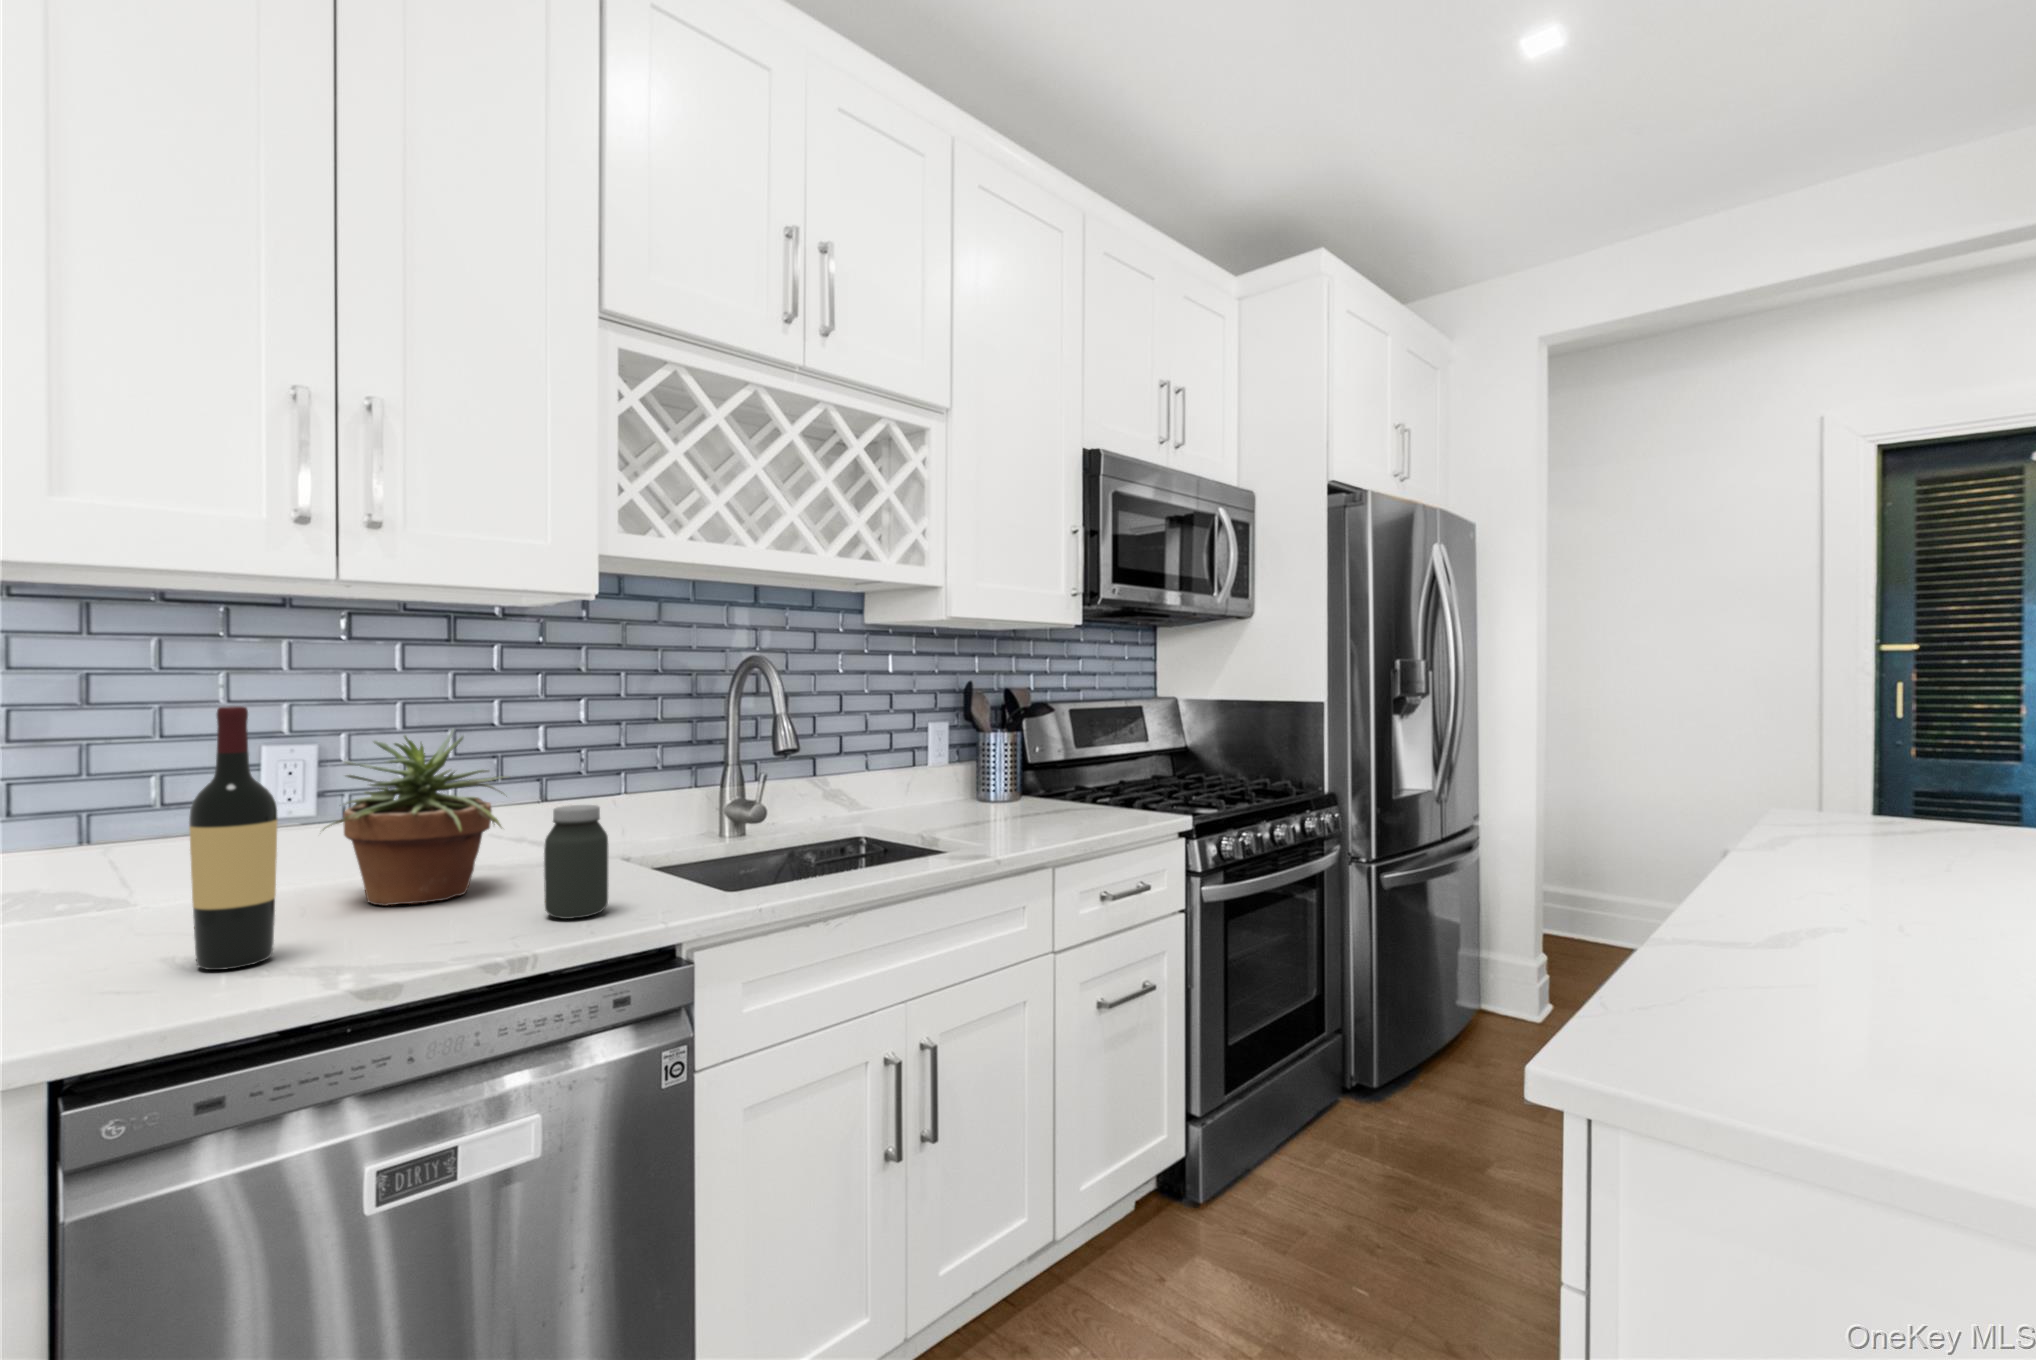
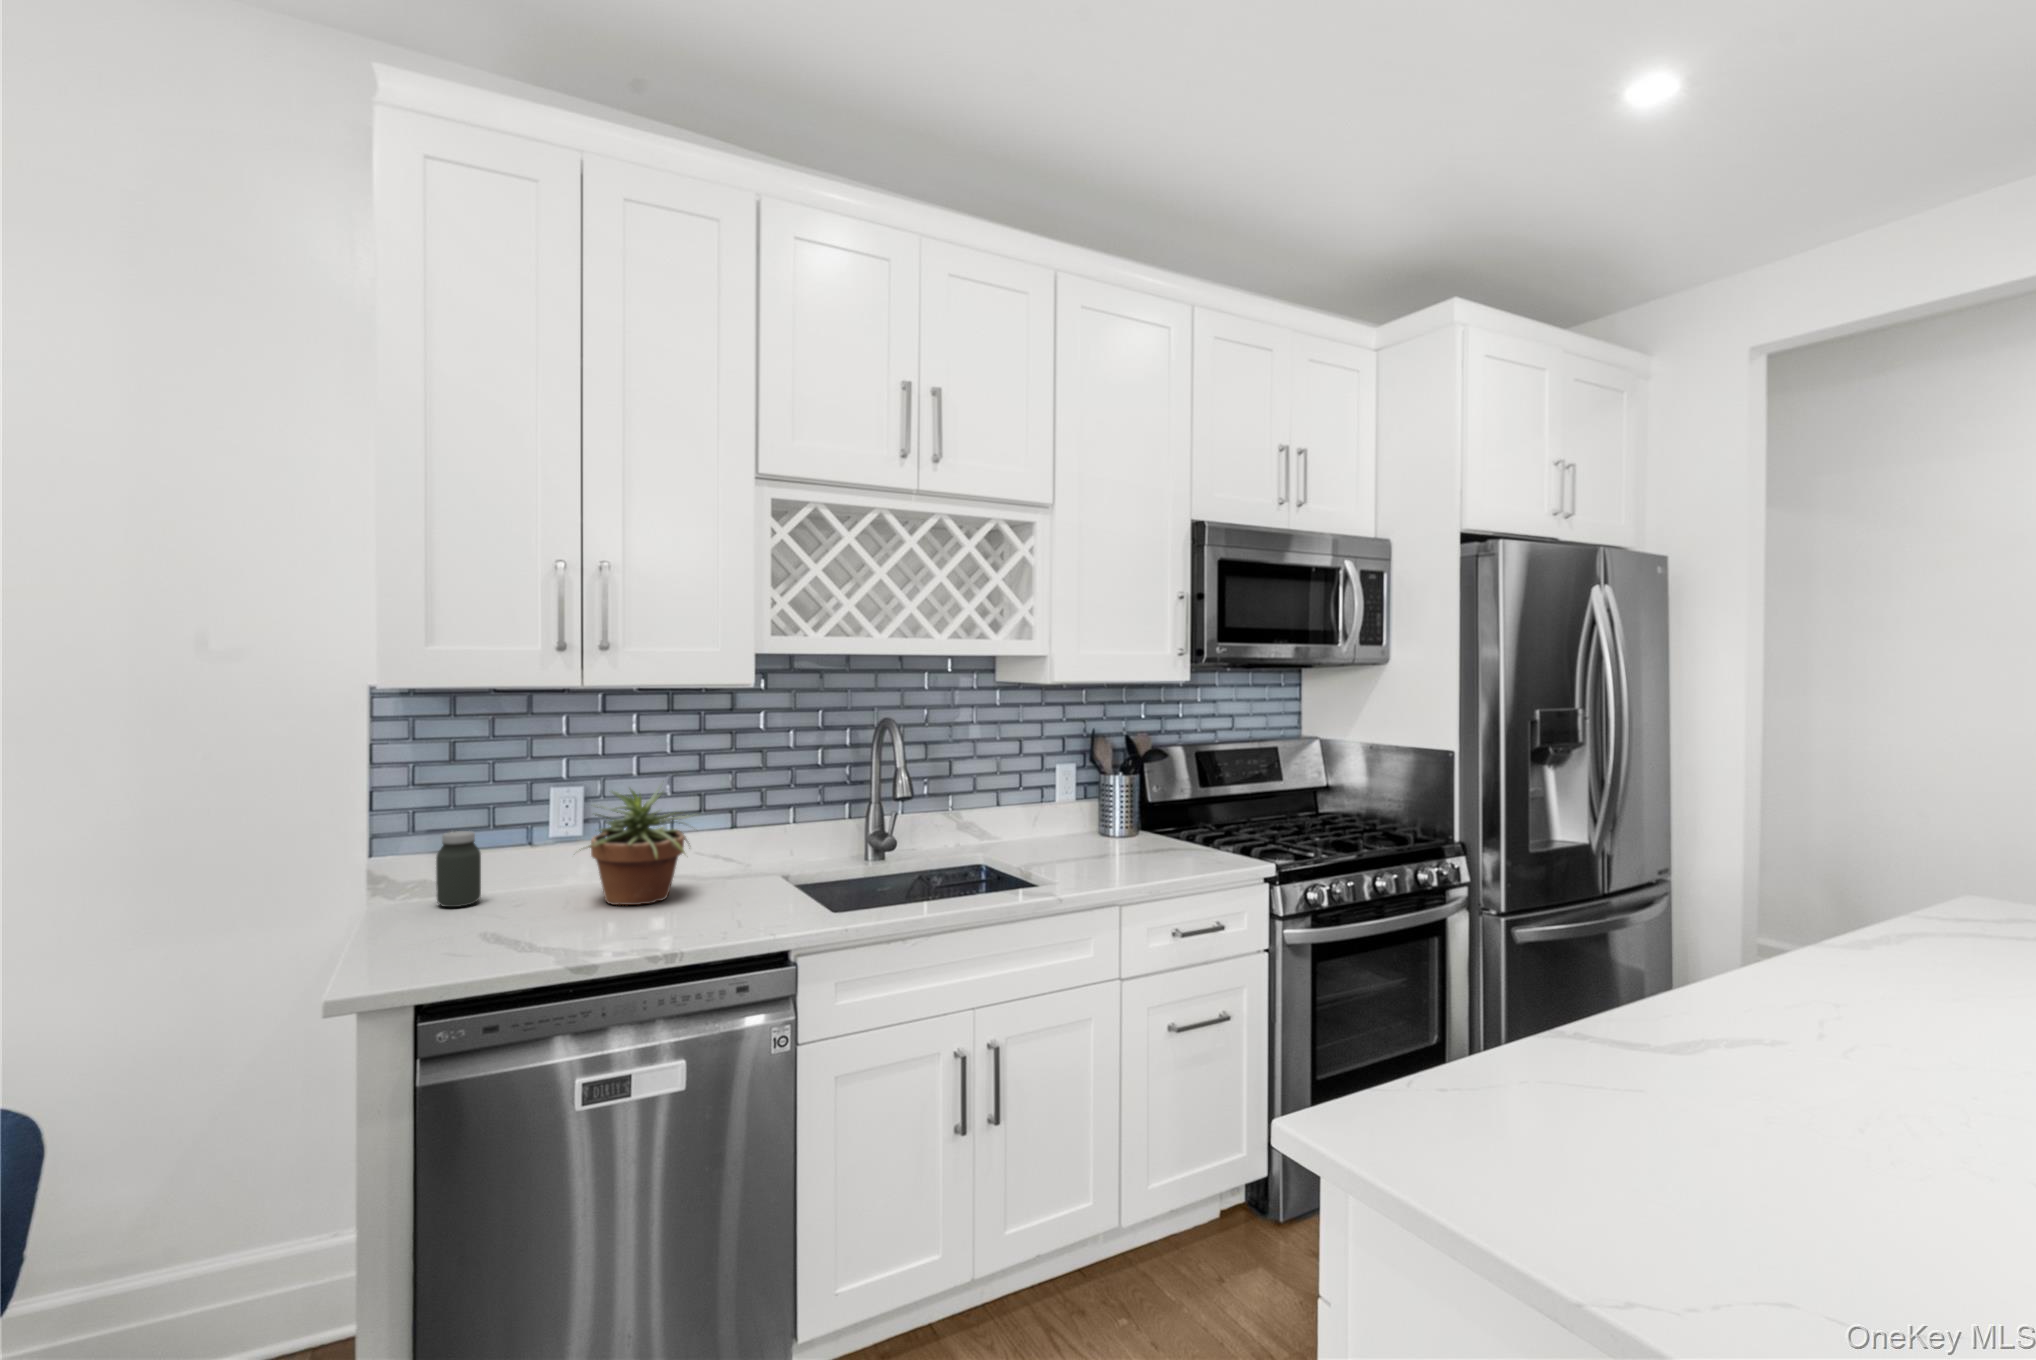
wine bottle: present [189,706,278,970] -> none [491,782,539,946]
jar: present [544,805,608,919] -> present [436,831,481,907]

